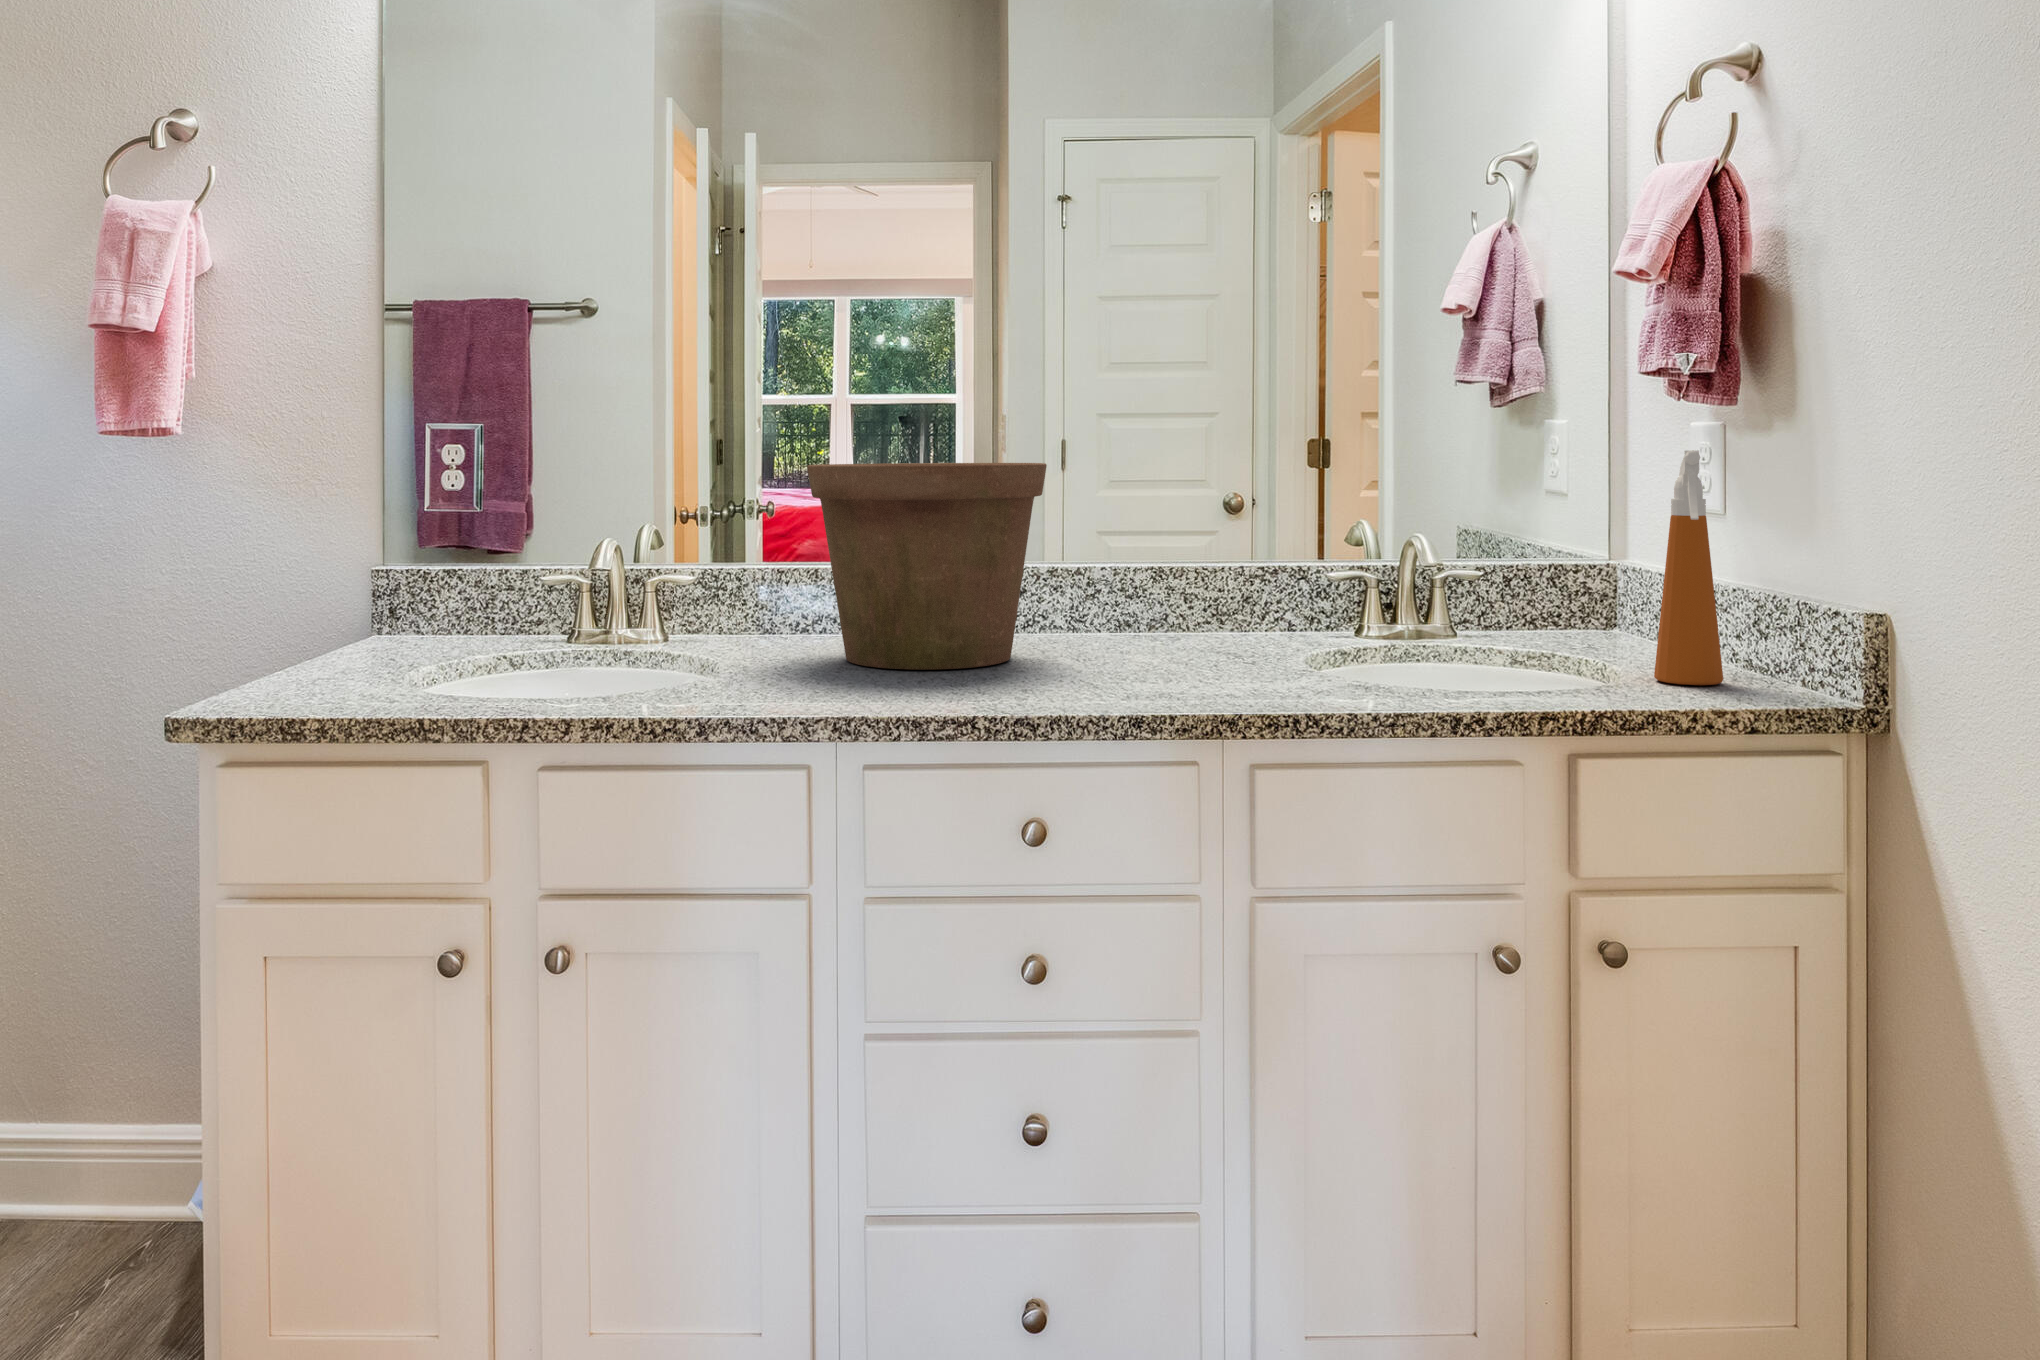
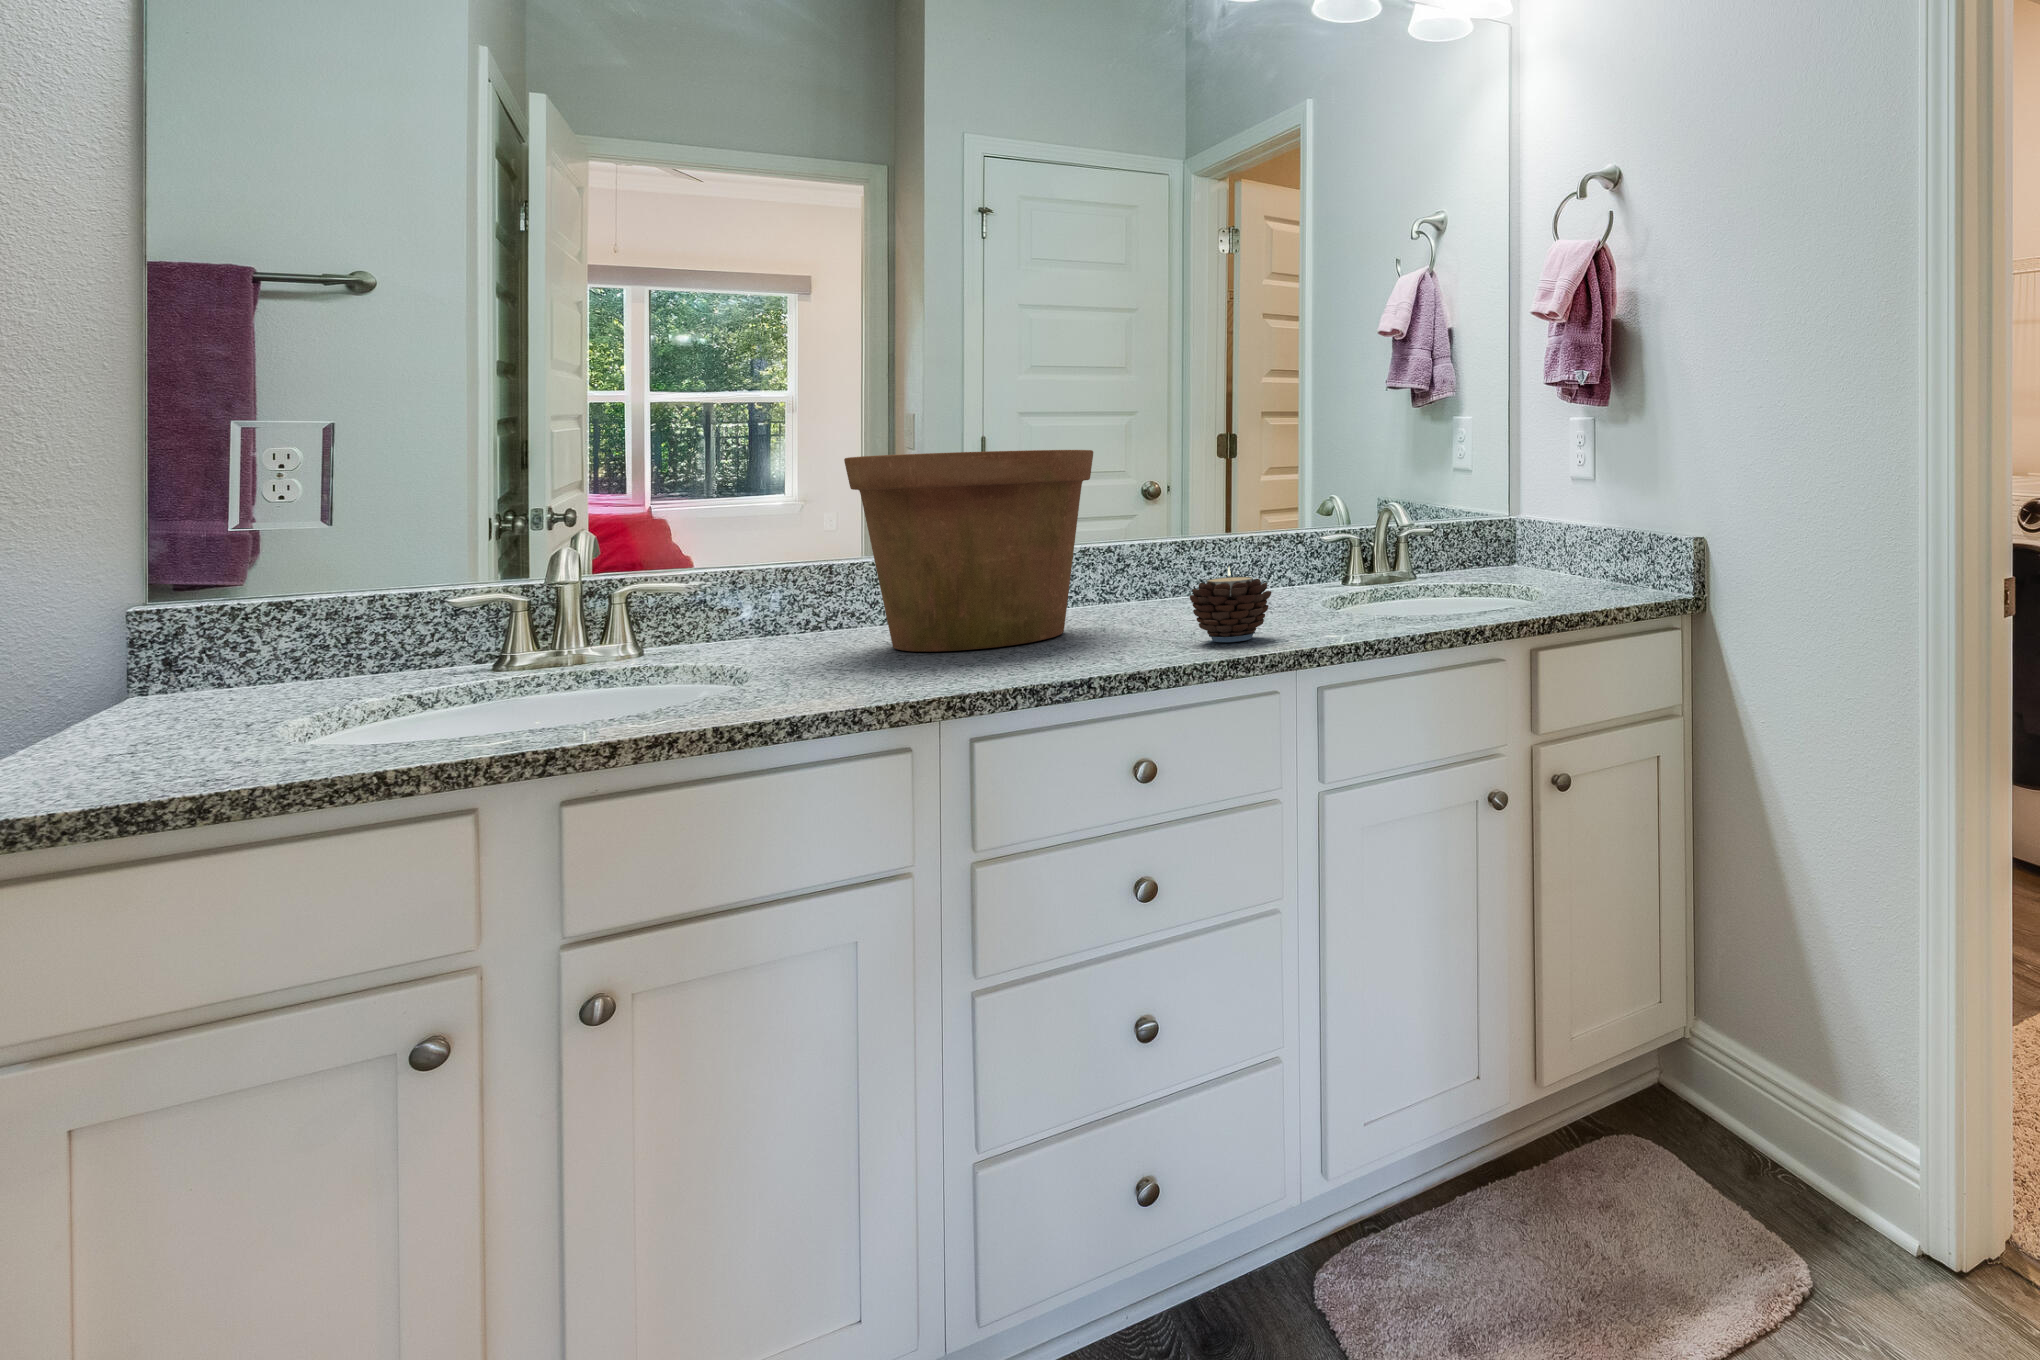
spray bottle: present [1654,450,1723,685] -> none [1571,426,1616,595]
candle: none [1114,606,1206,693] -> present [1189,567,1272,642]

